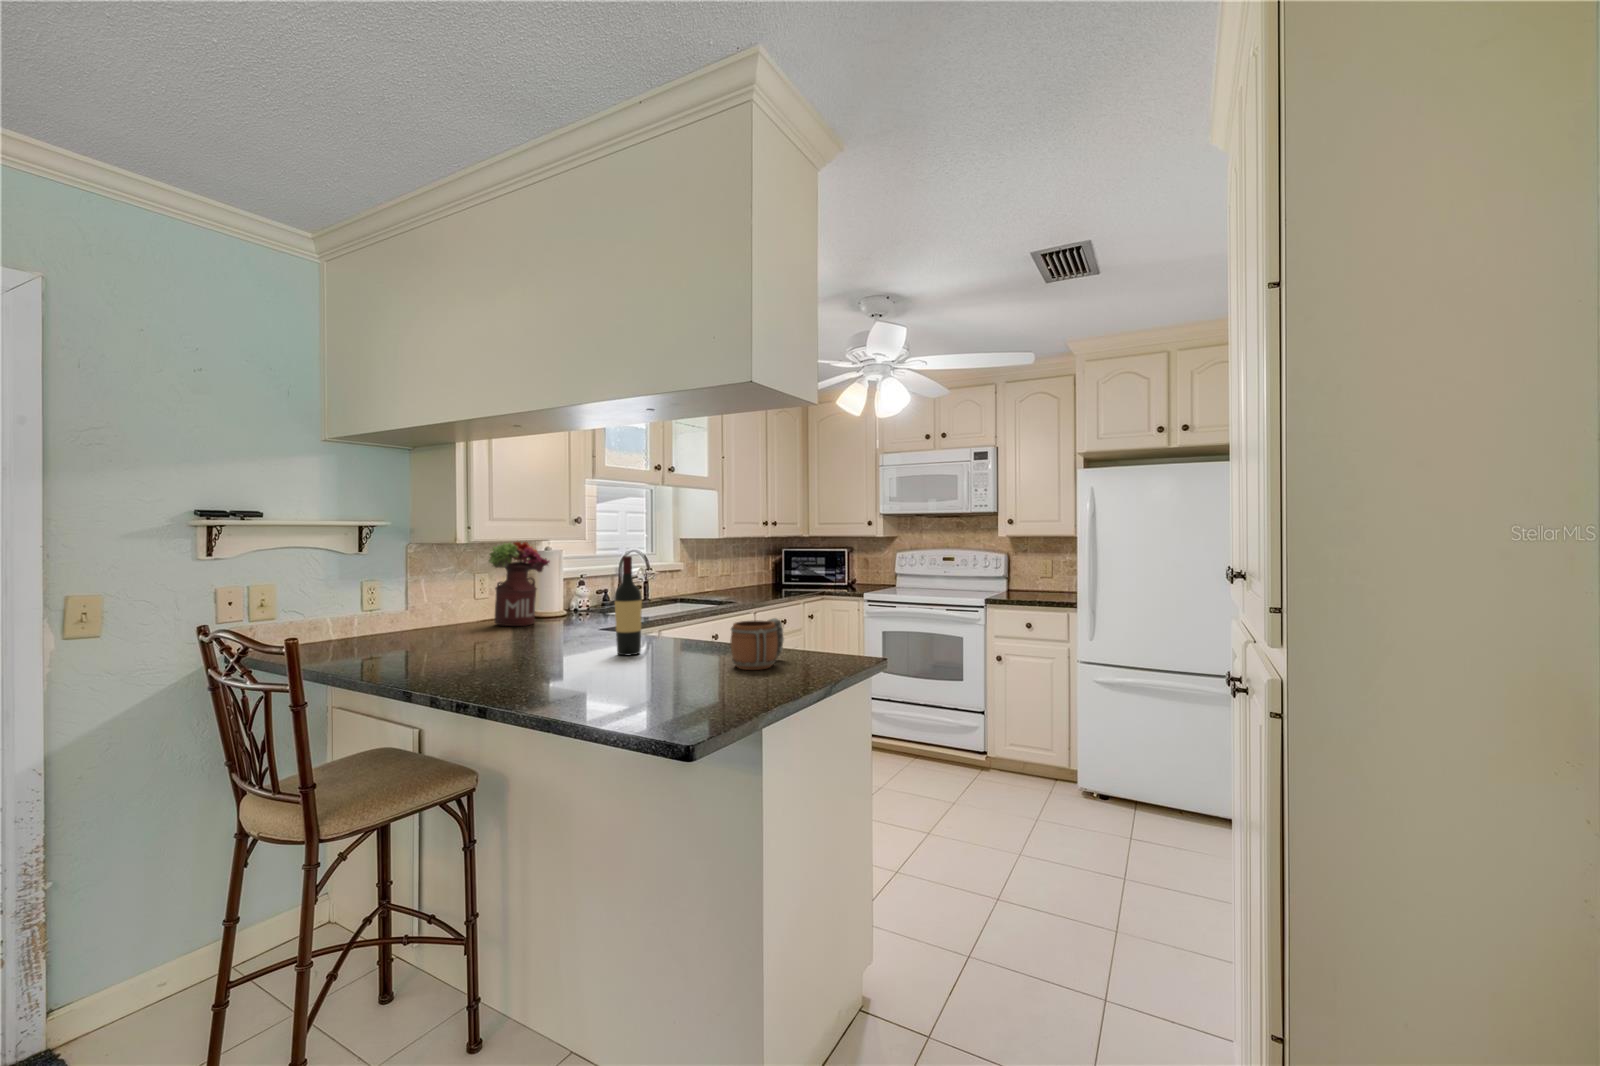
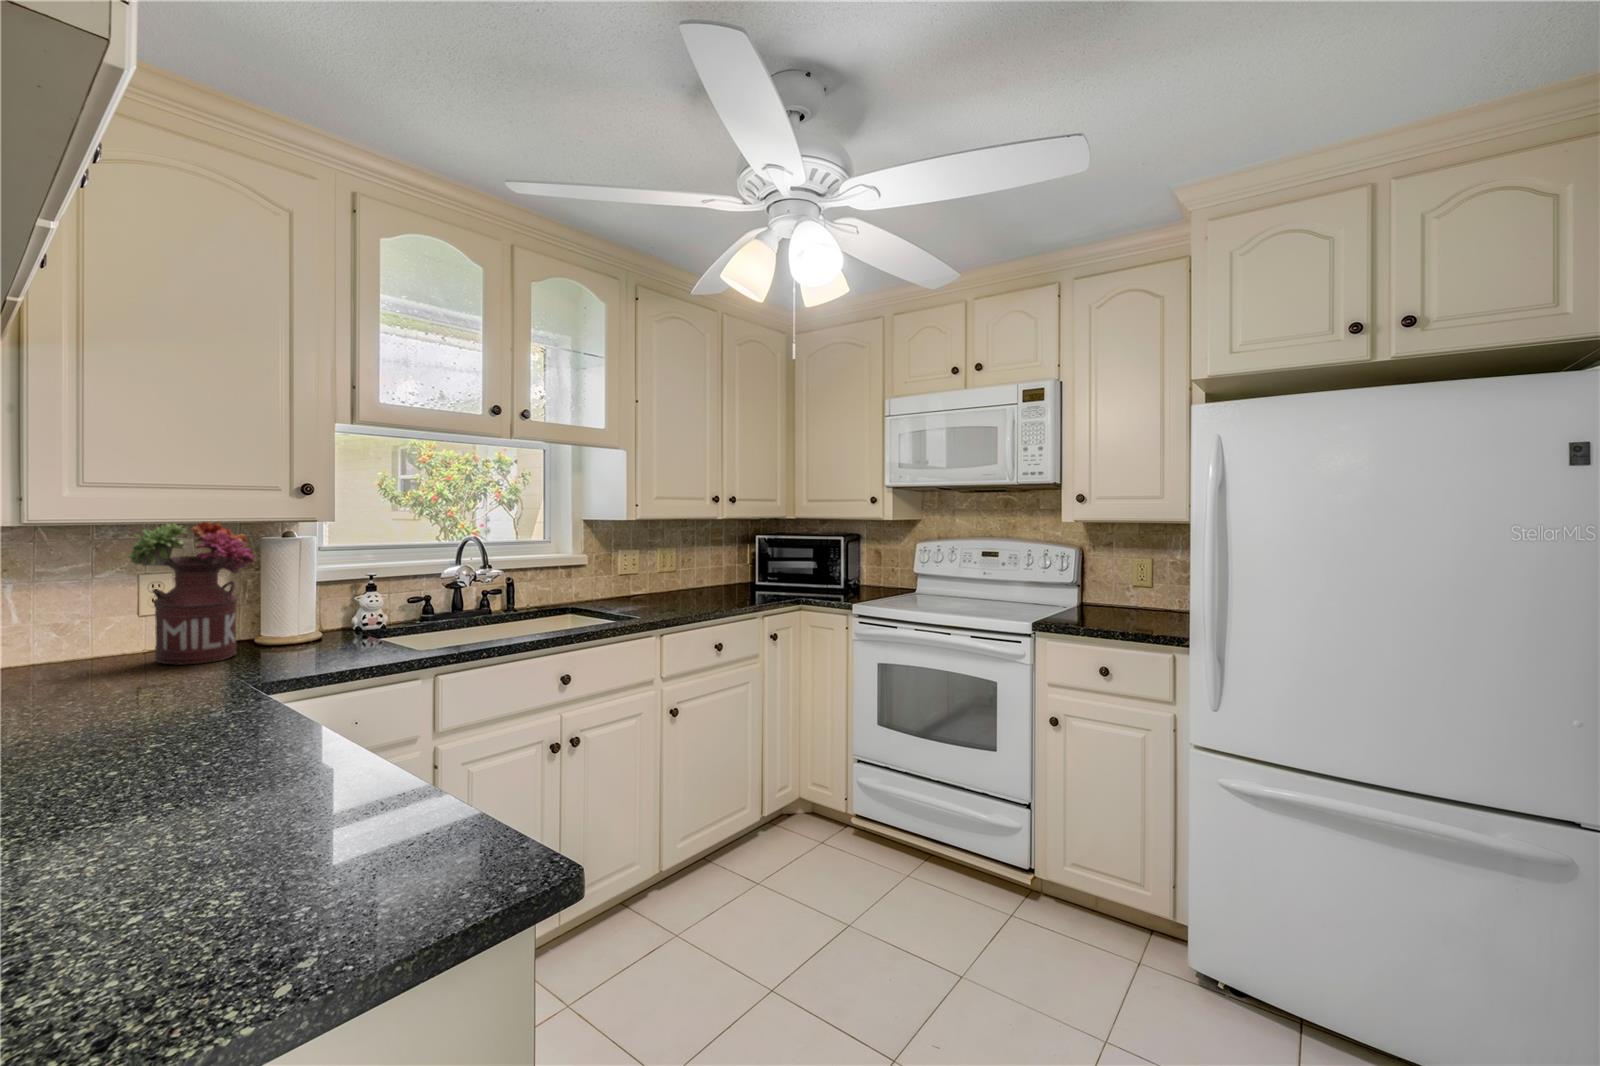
wine bottle: present [615,556,642,656] -> none [58,556,141,785]
mug: present [730,618,784,670] -> none [124,727,371,902]

